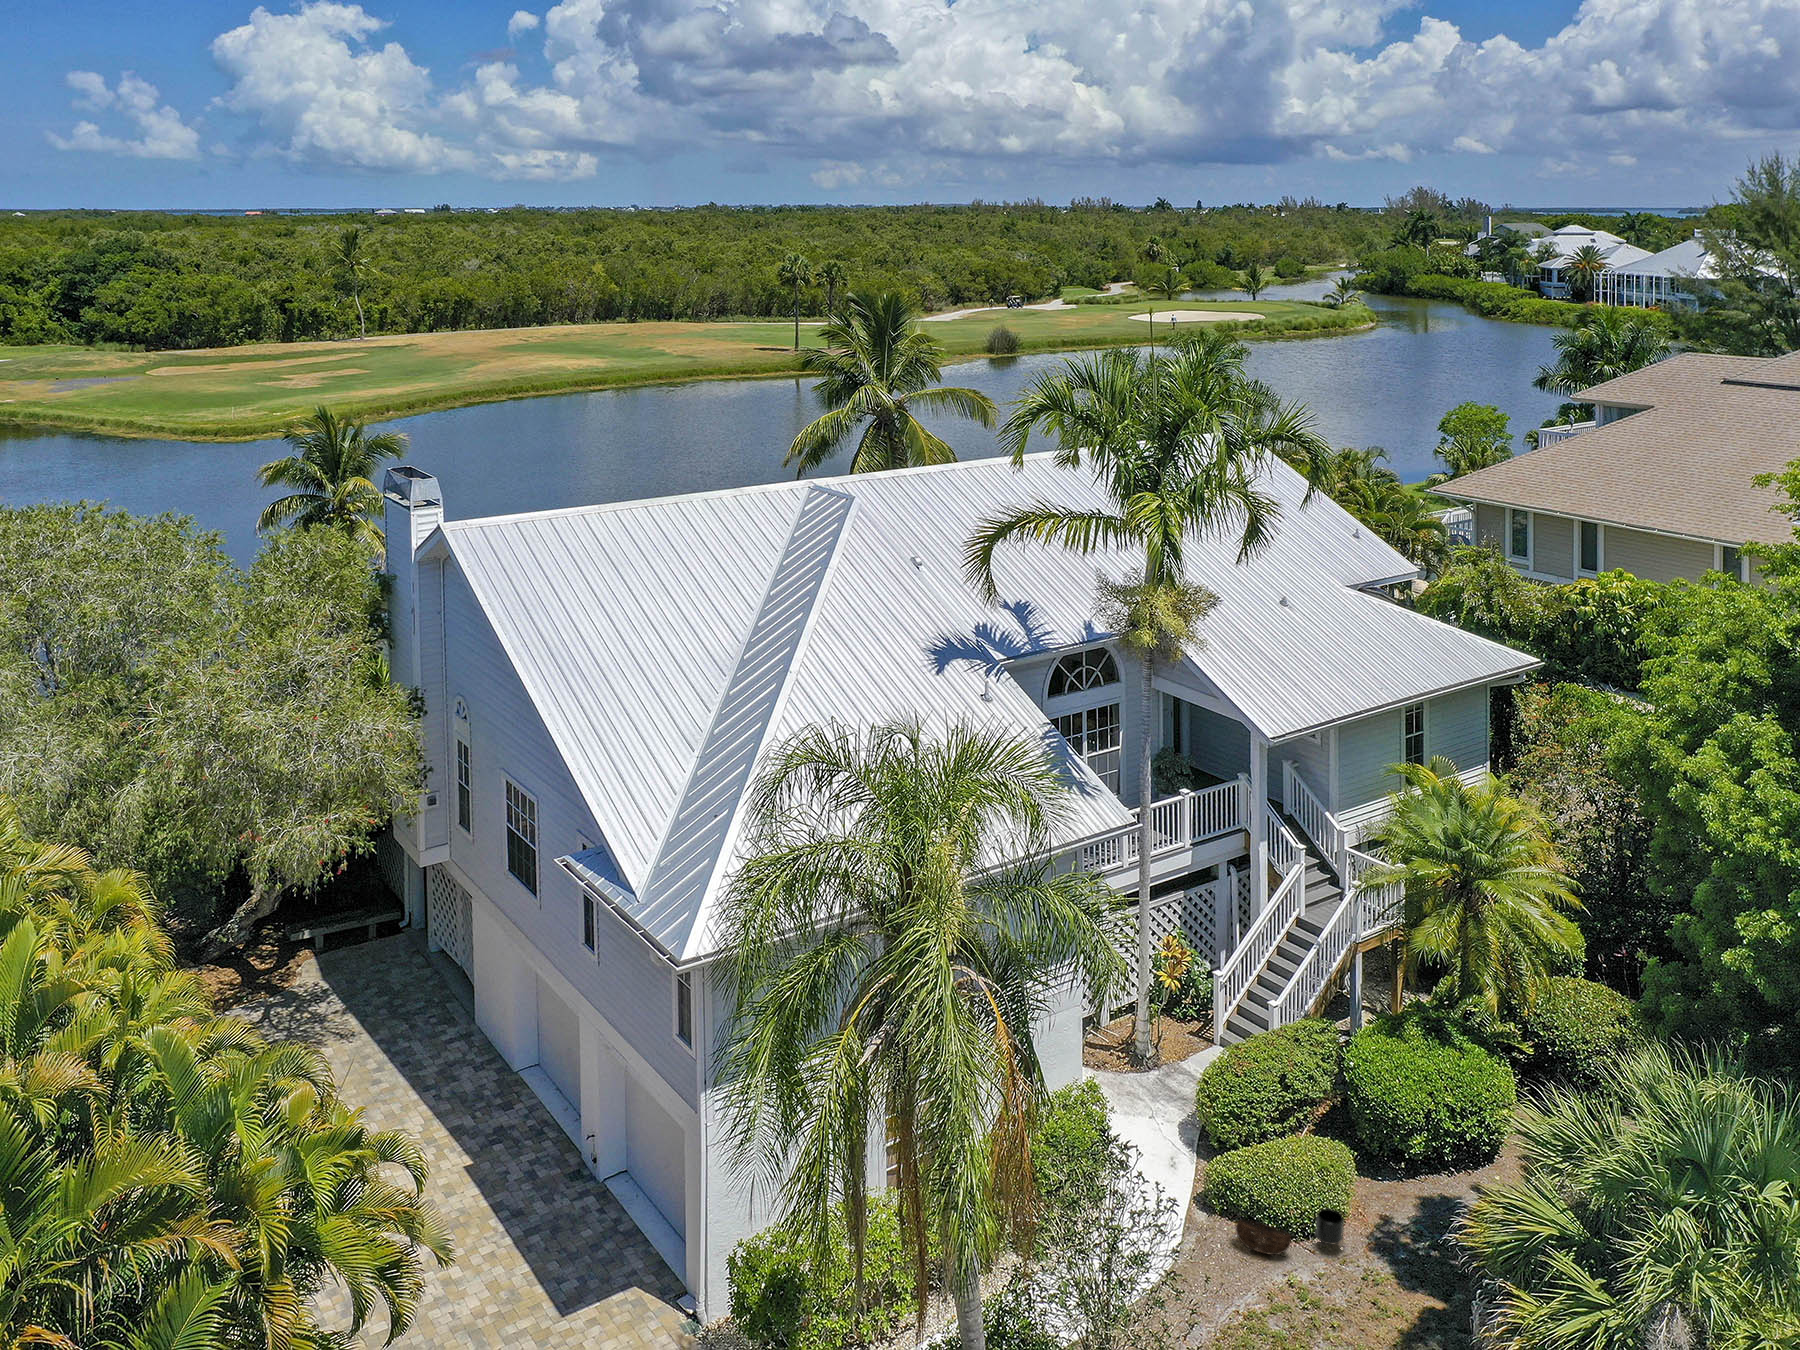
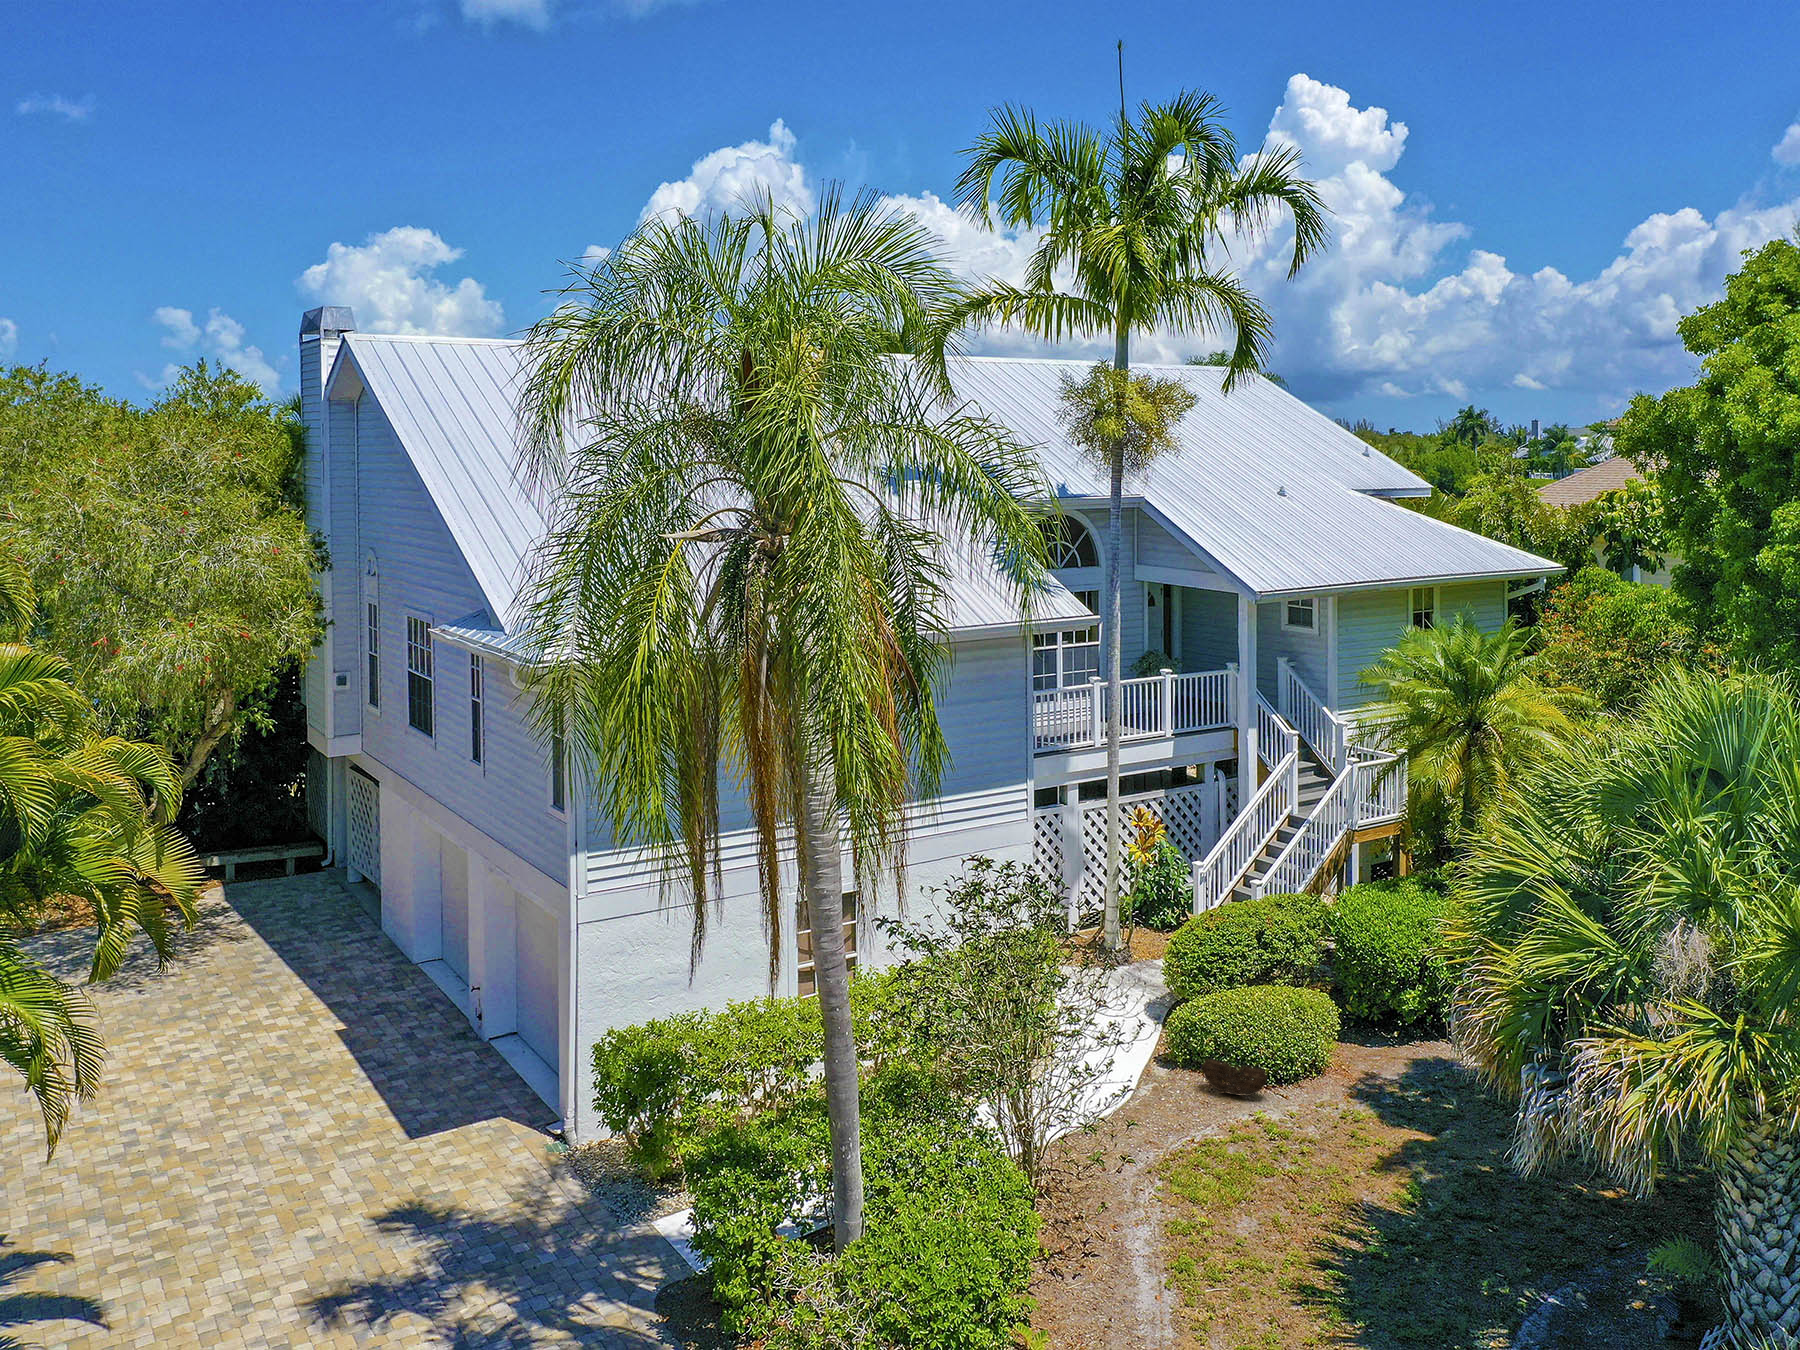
planter: present [1316,1209,1344,1244] -> none [1297,1046,1330,1097]

